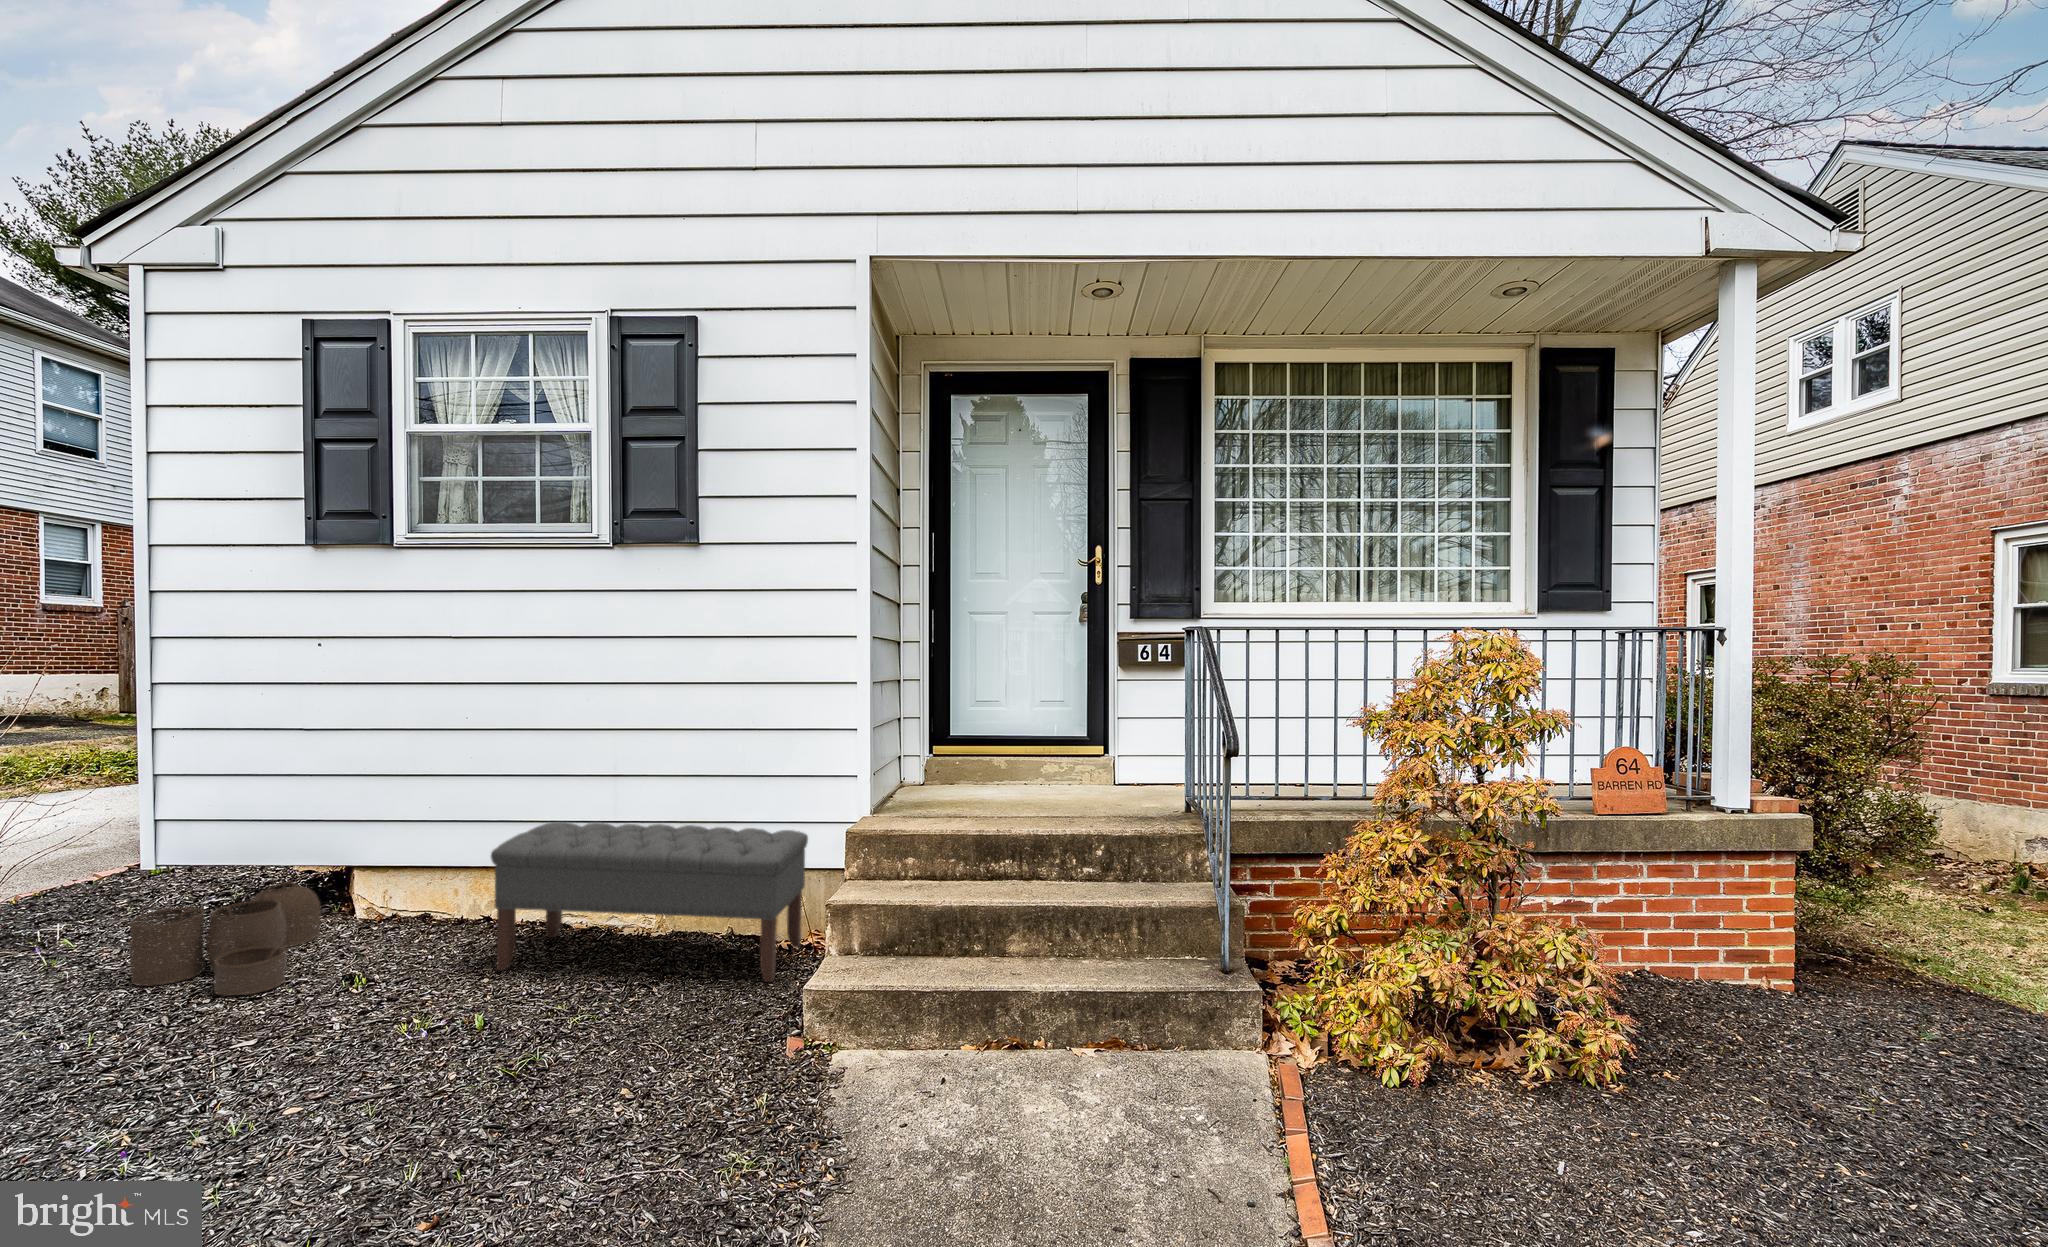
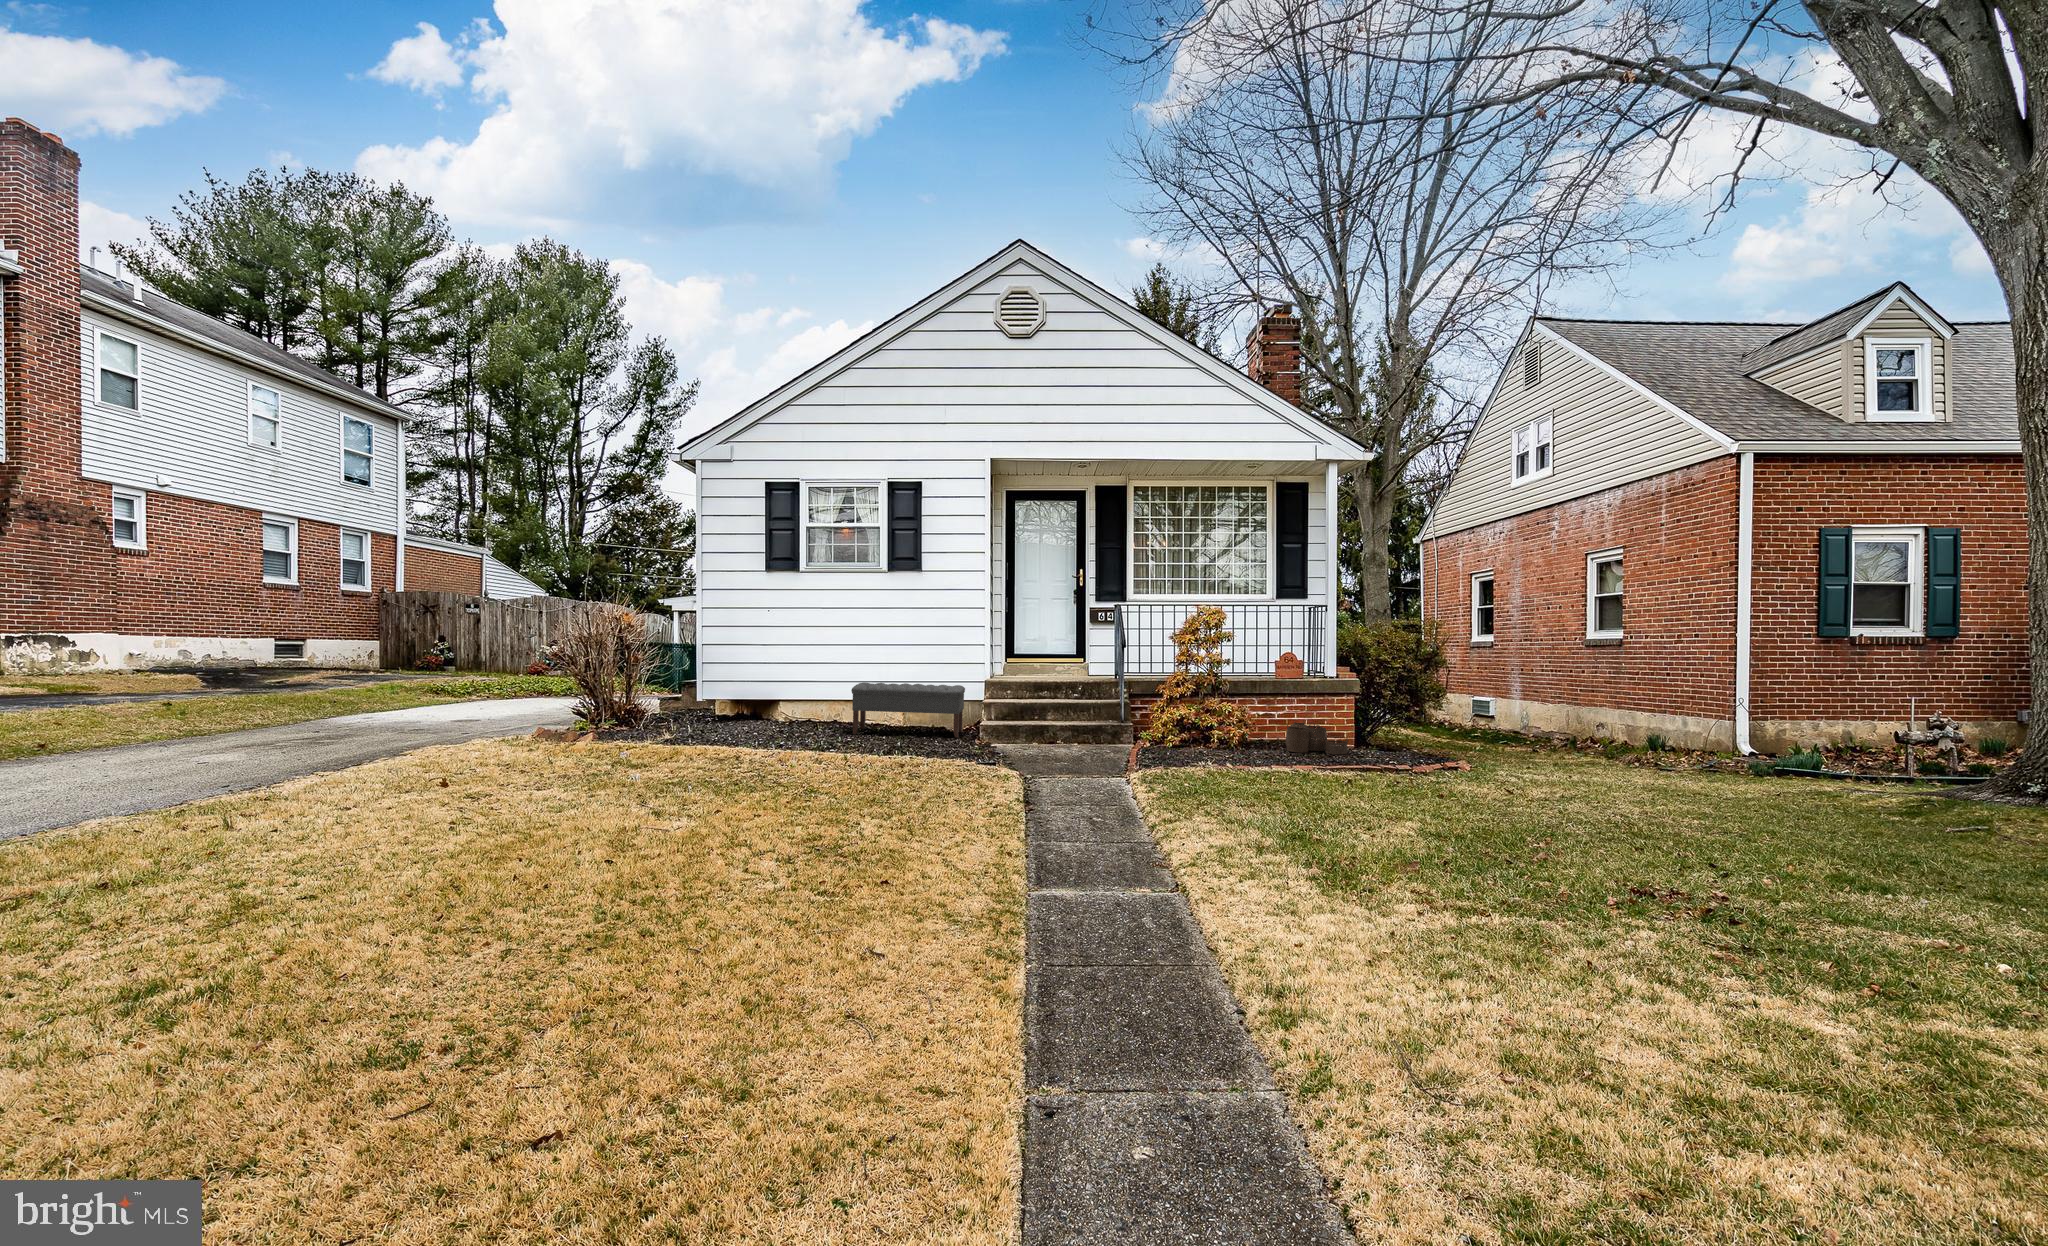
woven basket: present [129,882,321,996] -> present [1286,720,1348,754]

